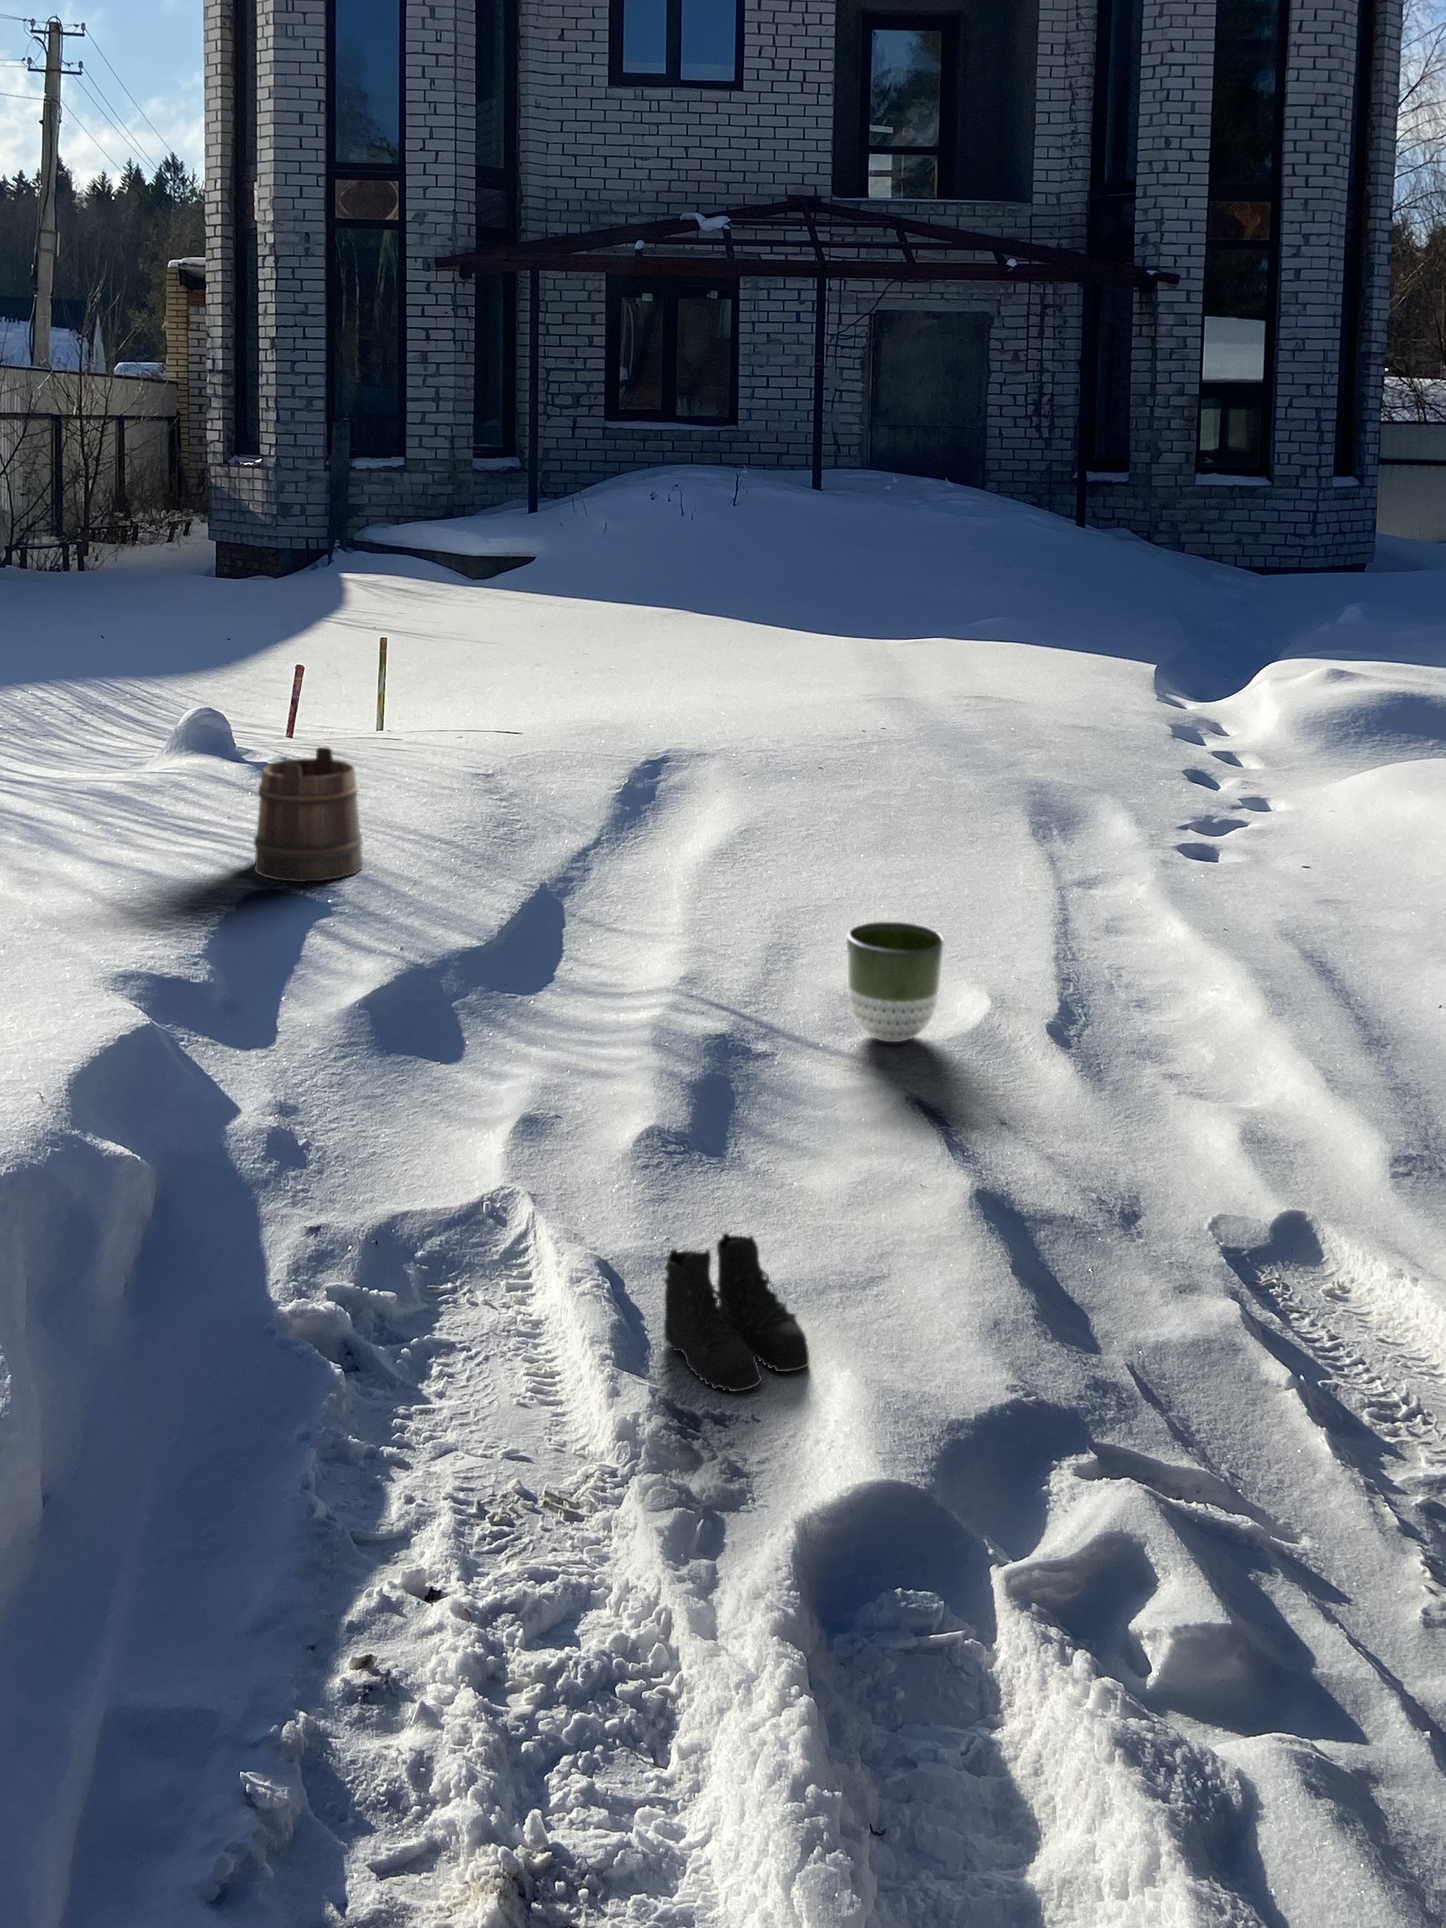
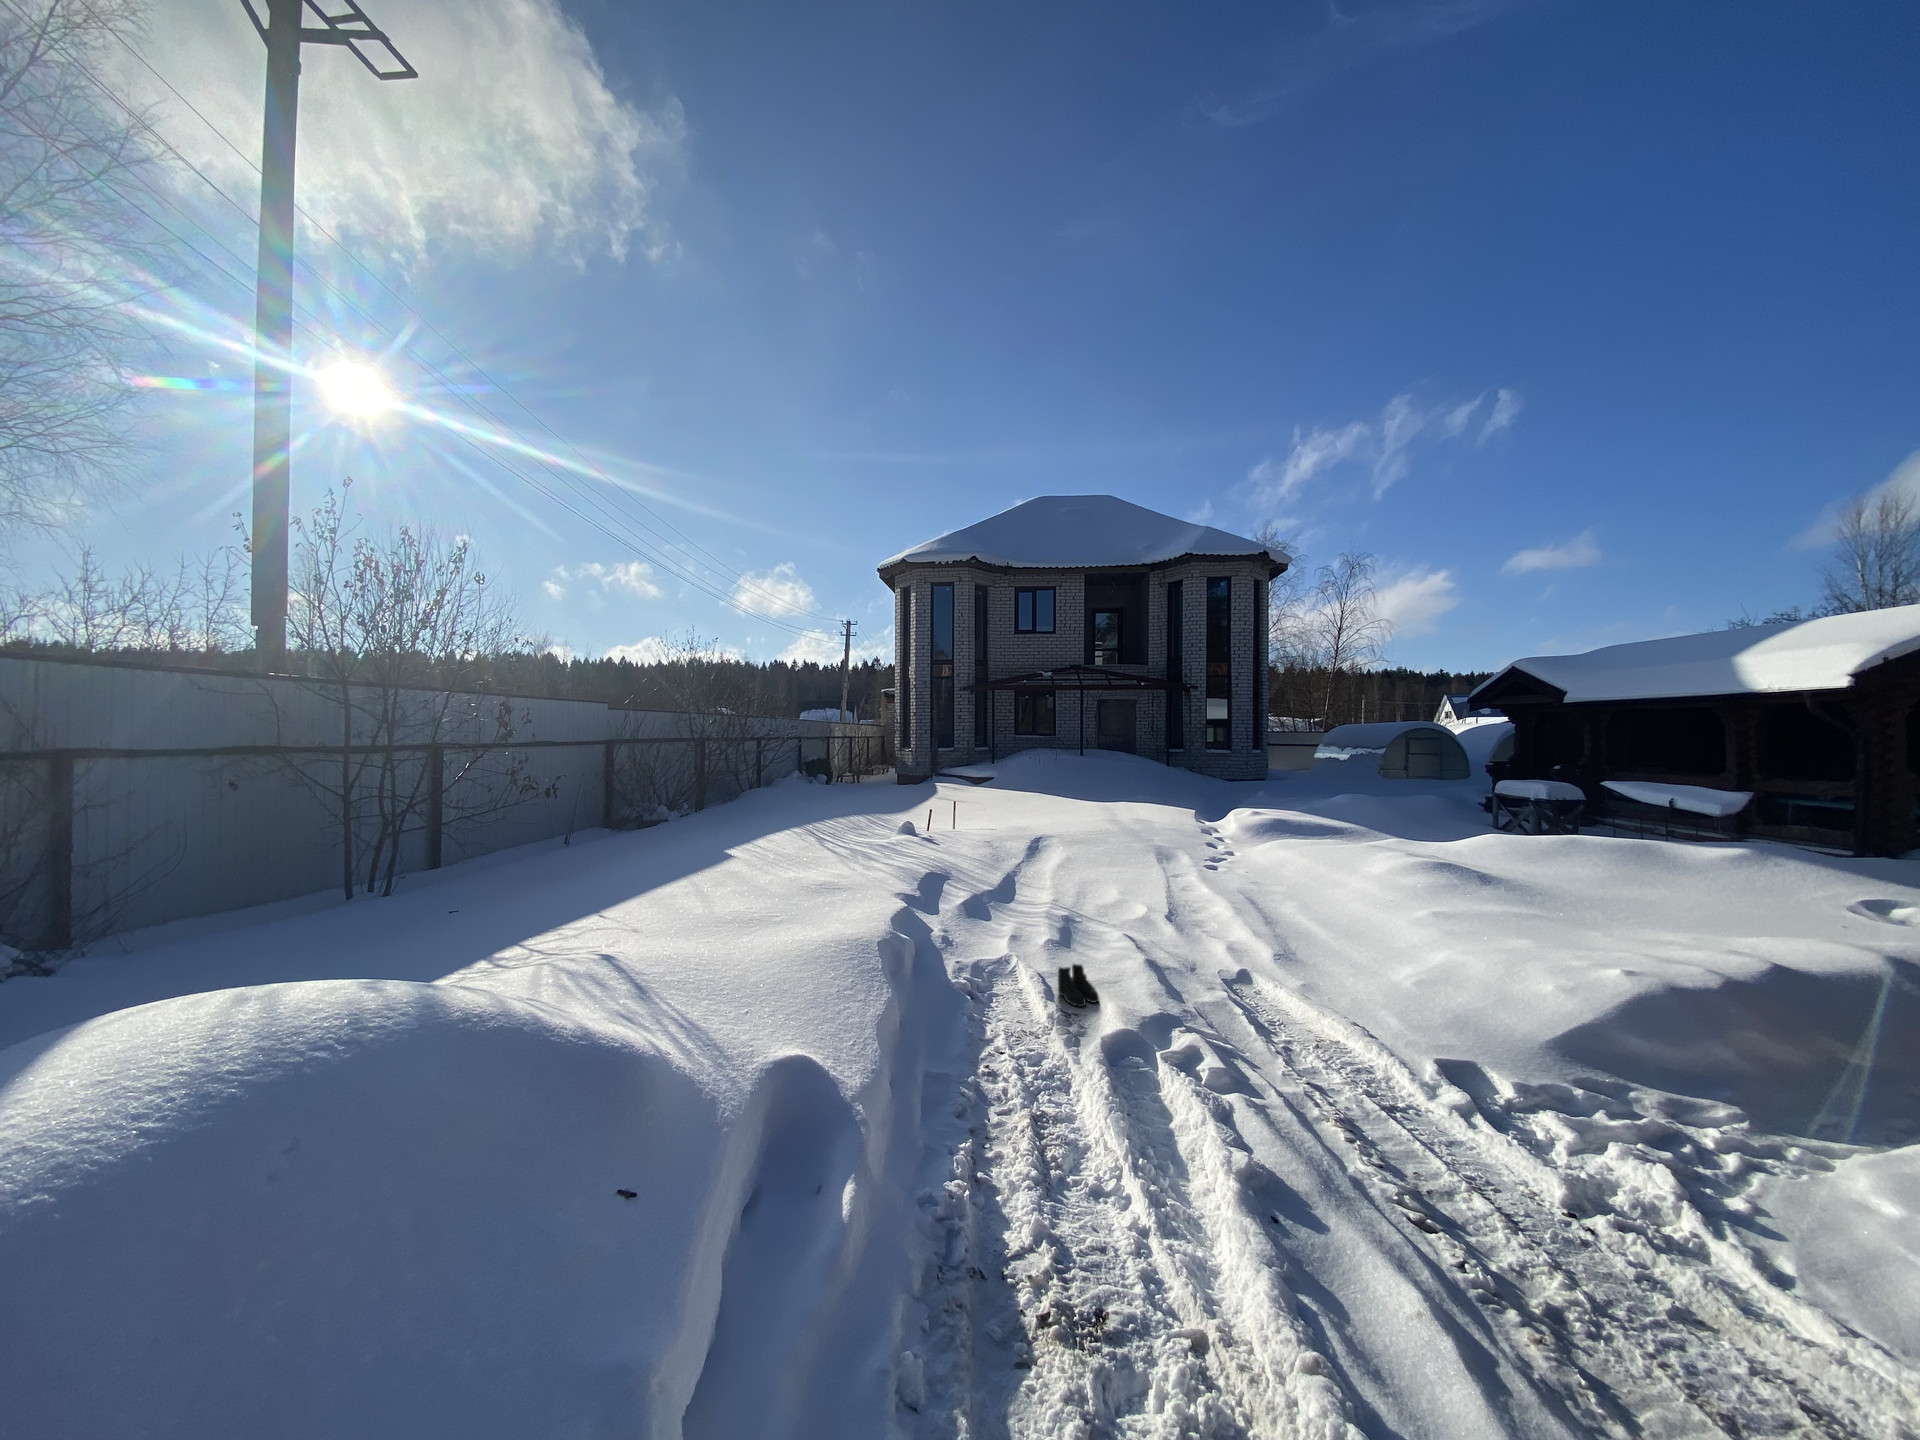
bucket: present [254,747,363,882] -> none [929,830,959,868]
planter: present [847,922,944,1042] -> none [1102,882,1131,918]

